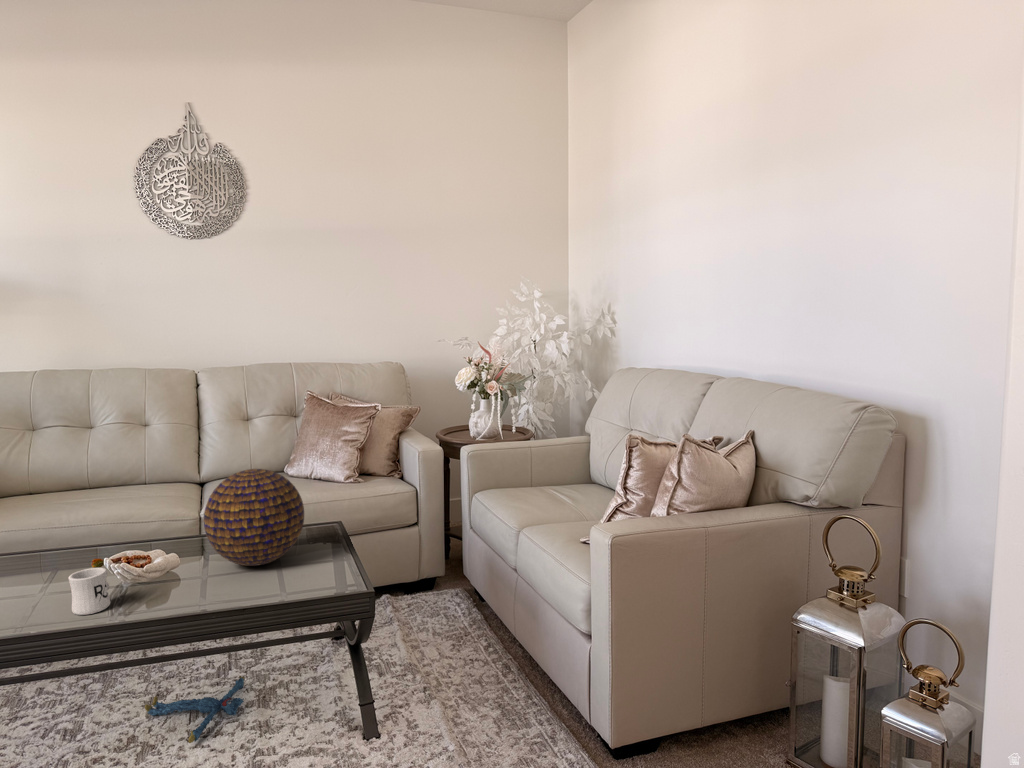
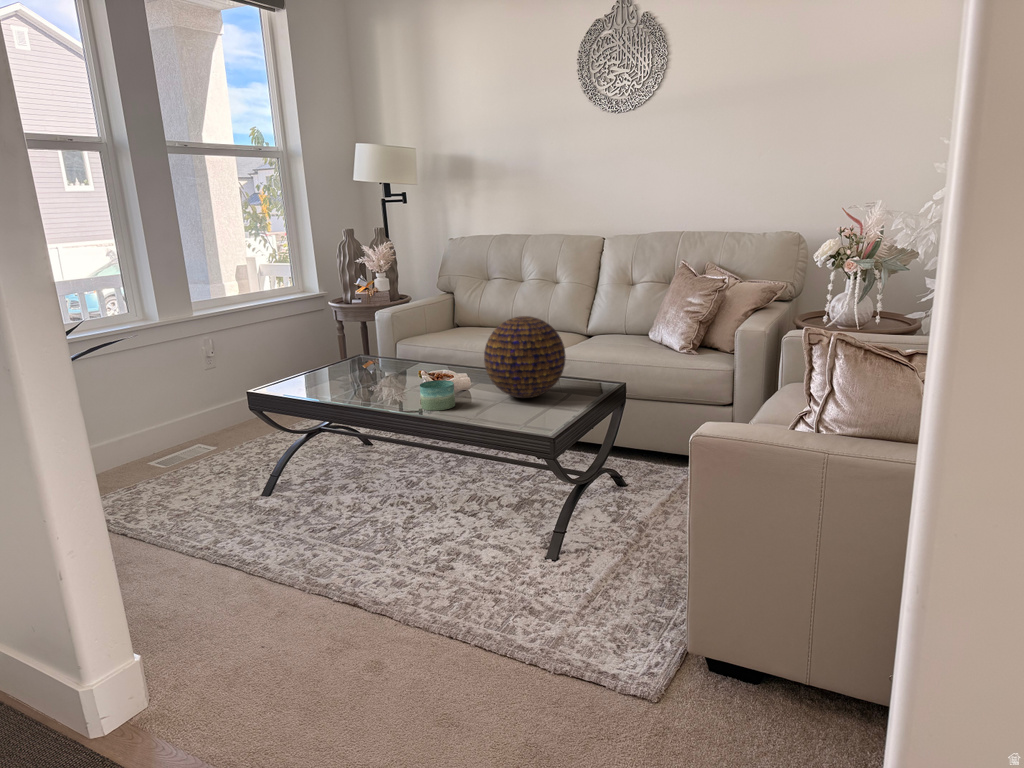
candle: none [144,565,195,610] -> present [420,380,455,411]
mug: present [68,568,110,615] -> none [384,370,416,401]
plush toy: present [145,676,244,743] -> none [448,478,522,516]

